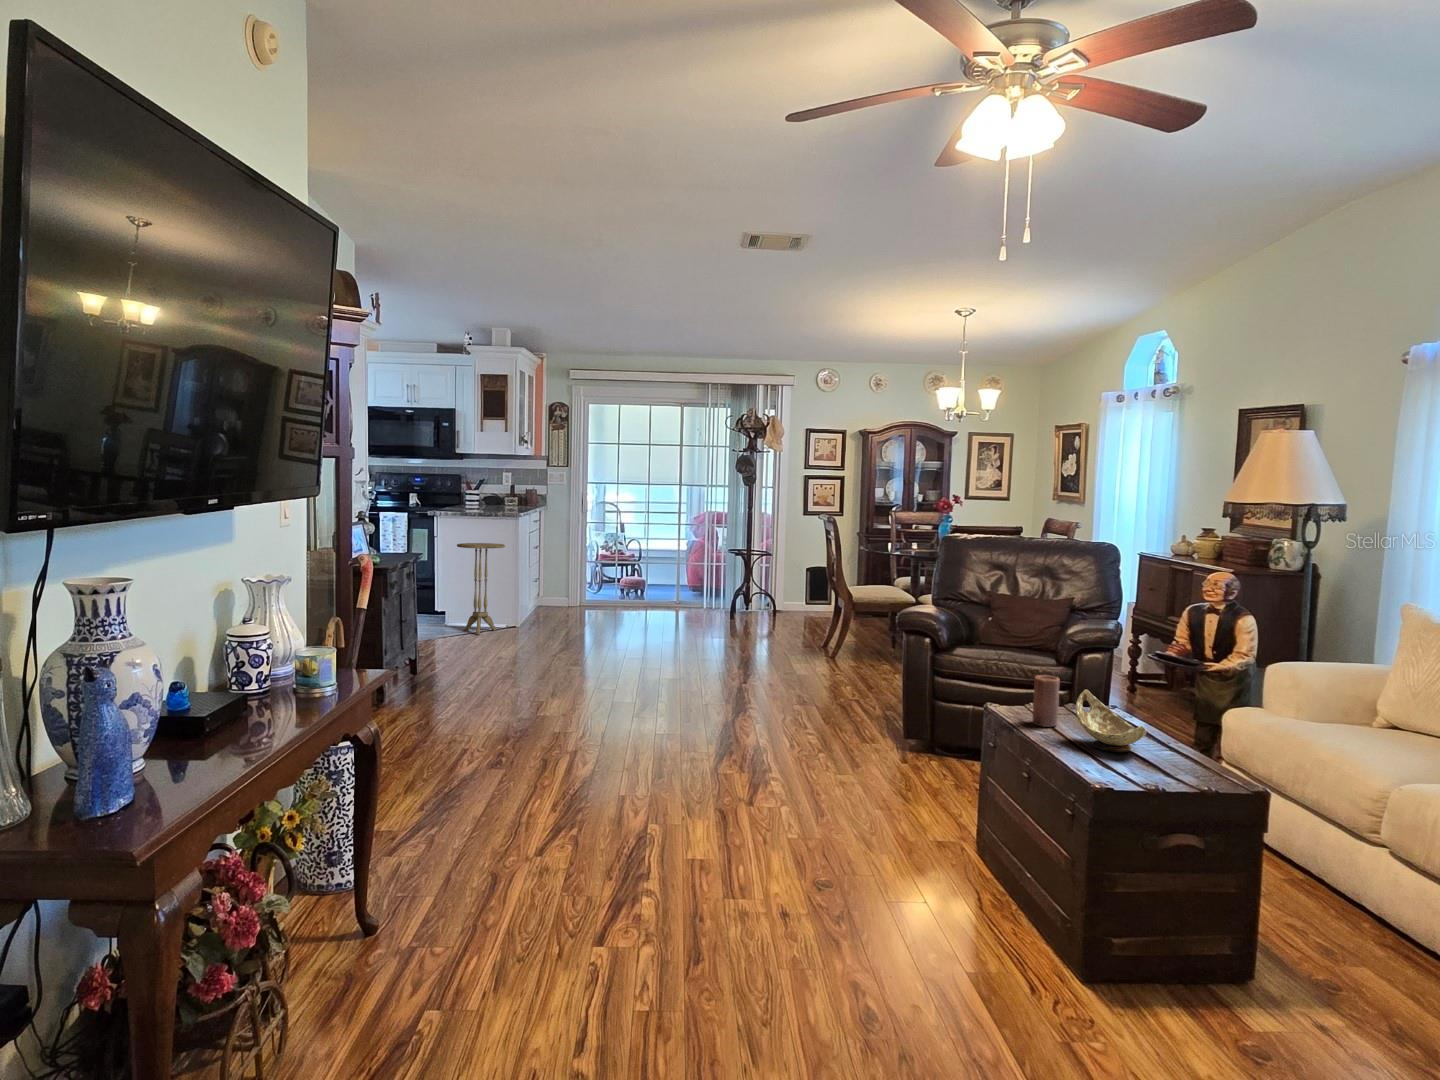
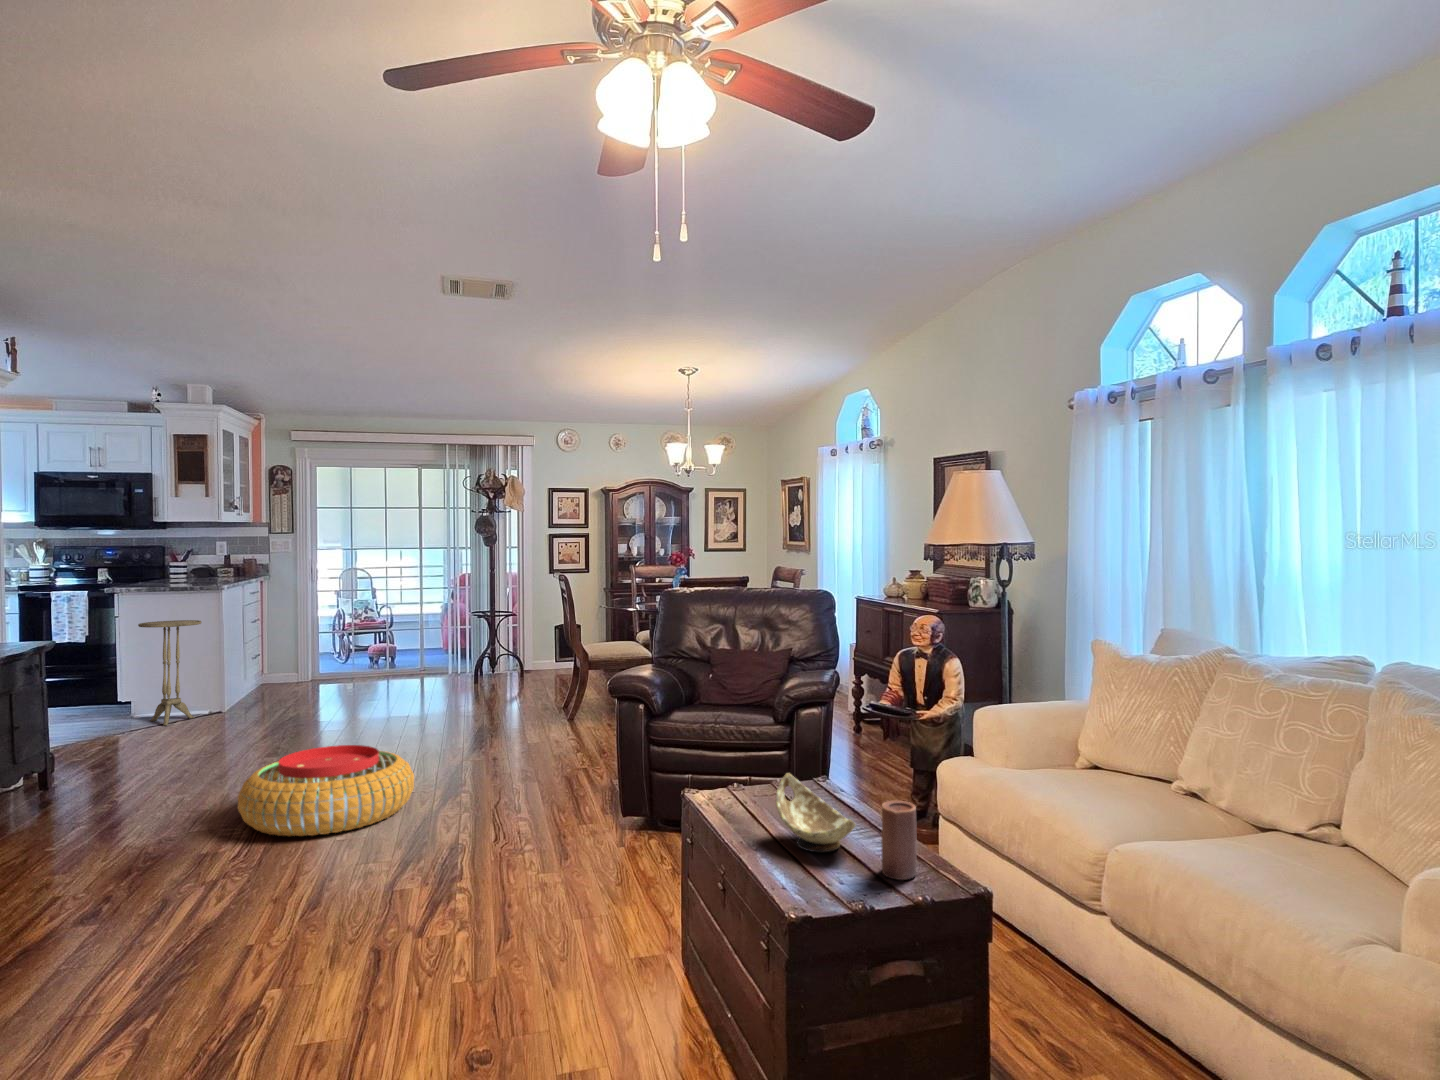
pouf: none [579,657,716,727] -> present [237,745,414,836]
candle: present [1032,675,1060,727] -> present [881,801,917,880]

